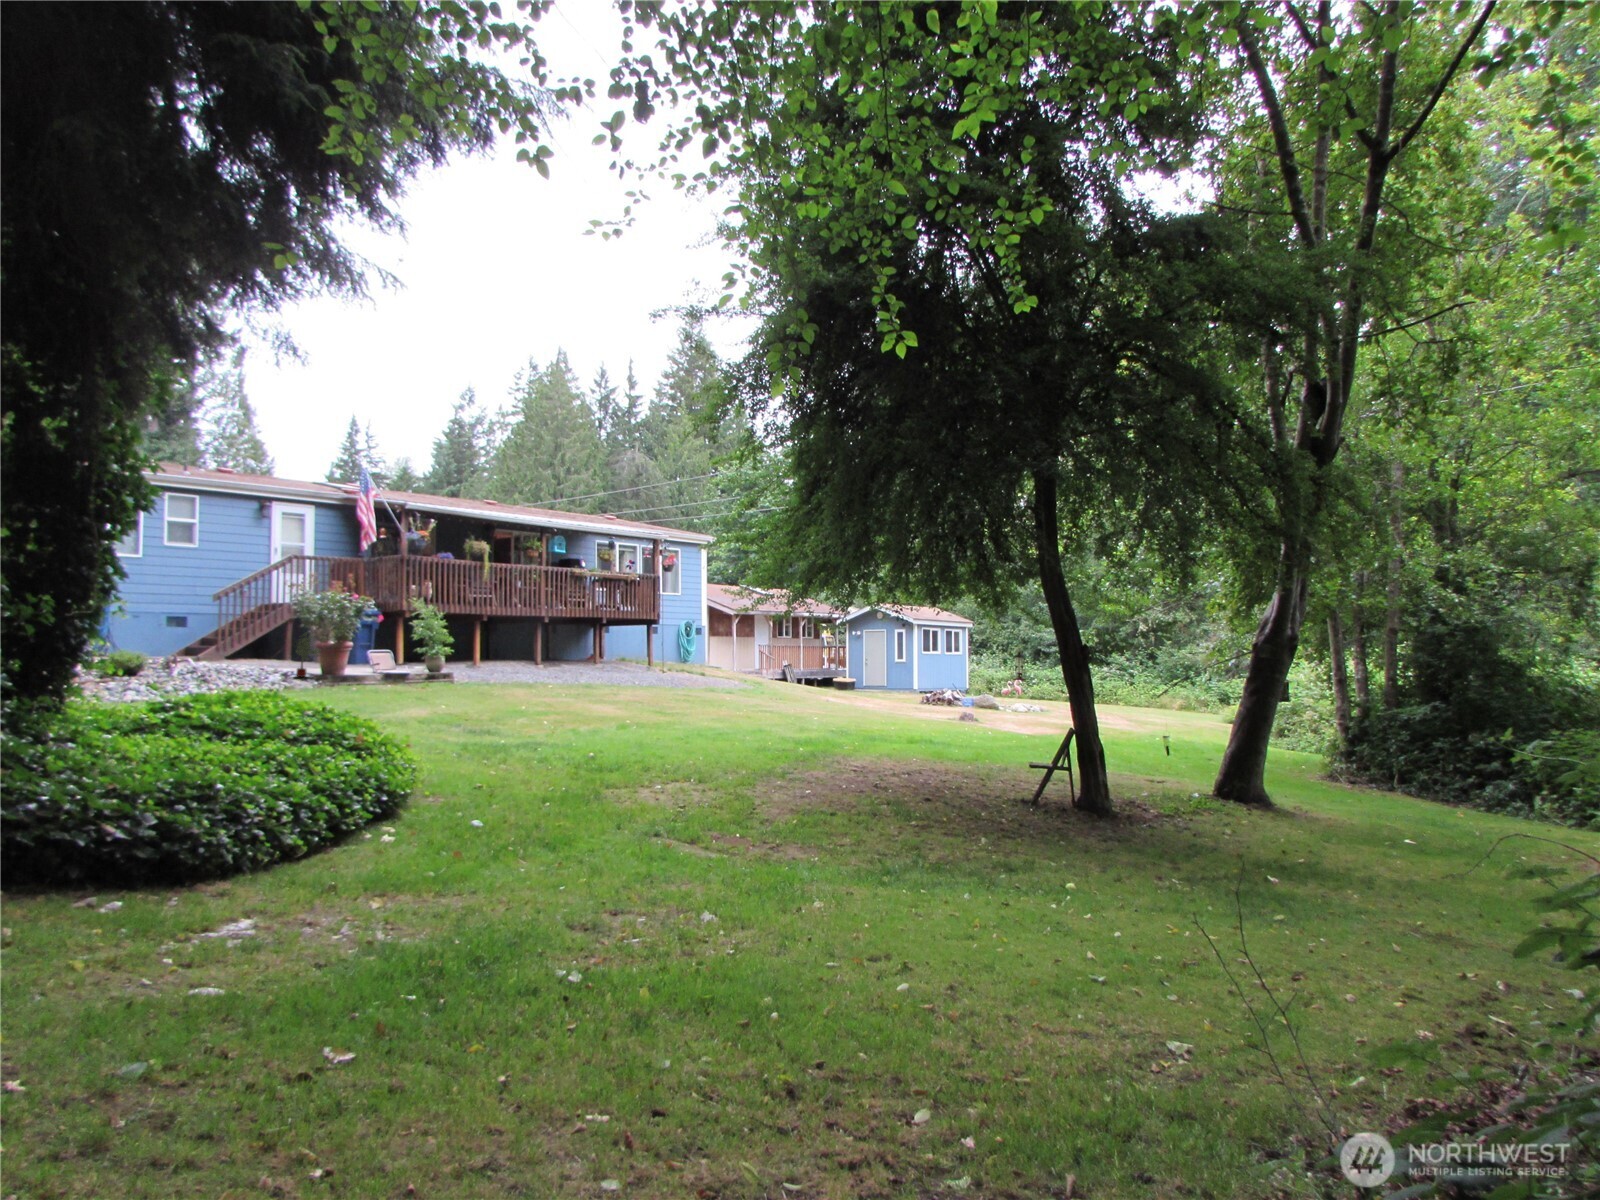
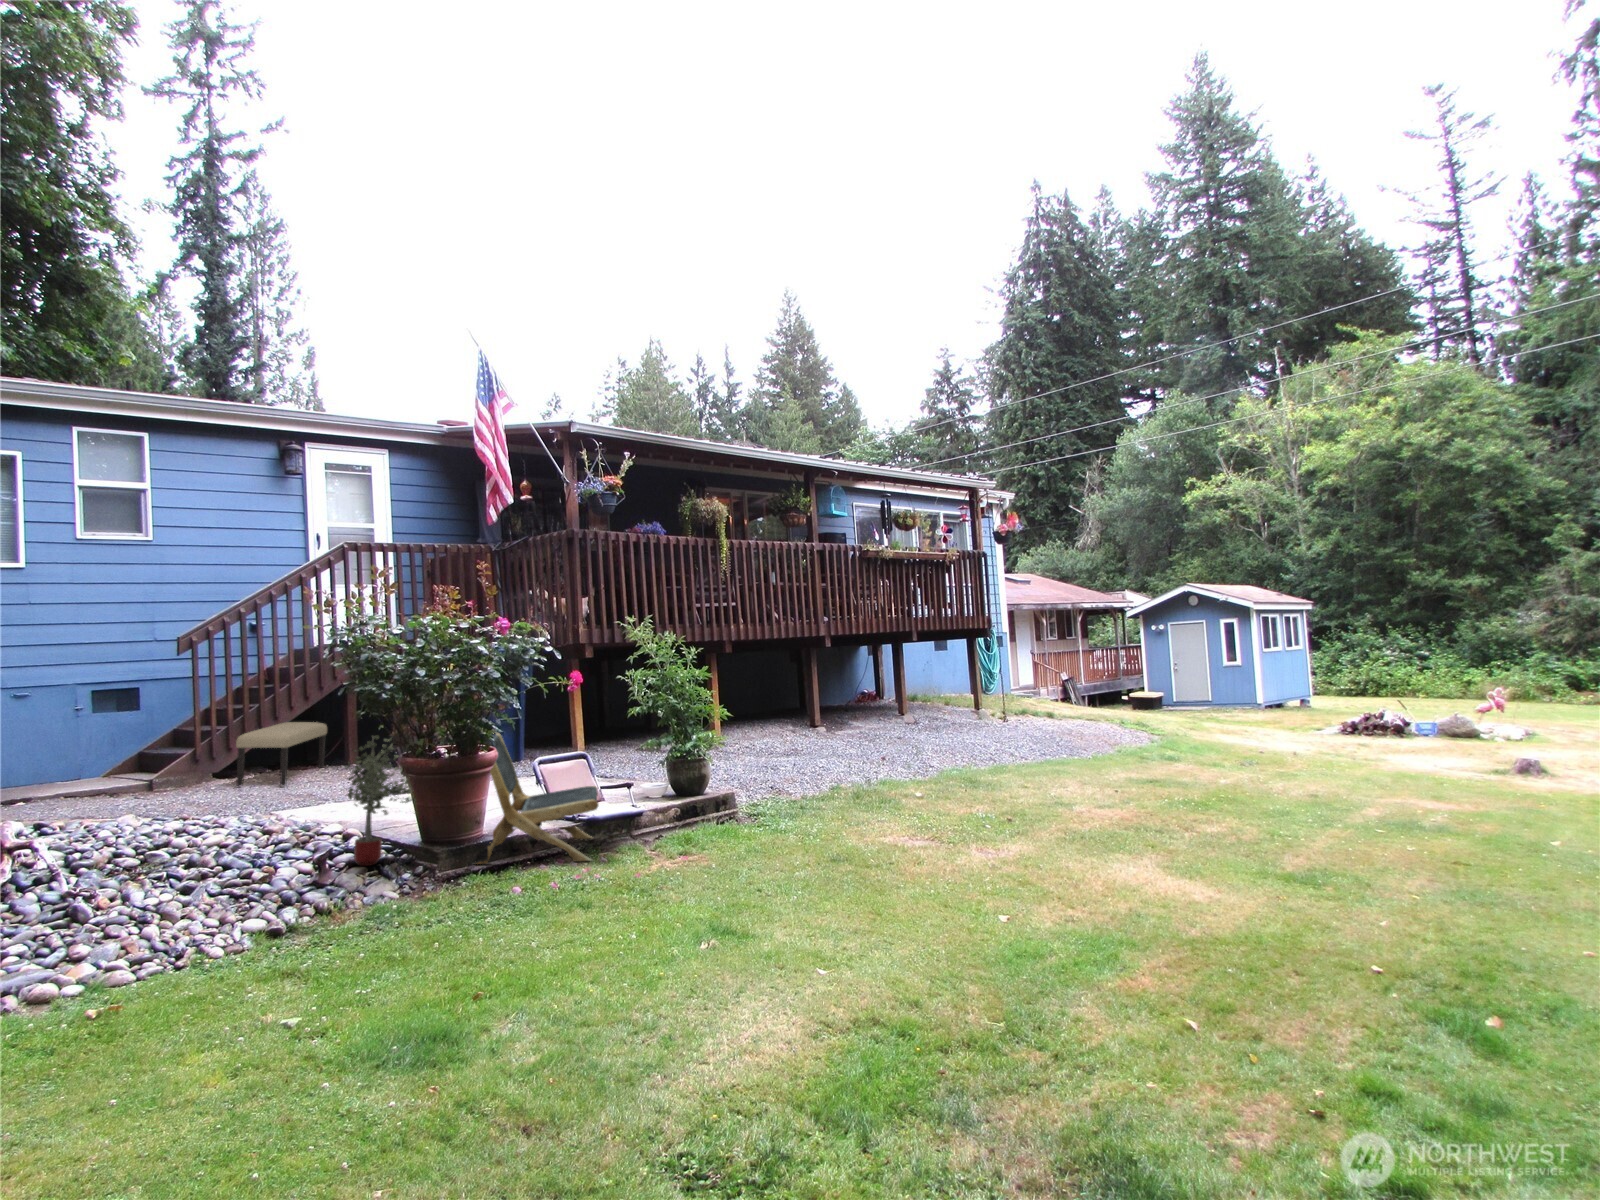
bench: none [239,637,278,662] -> present [236,722,327,786]
lounge chair: none [340,637,392,682] -> present [479,733,598,864]

